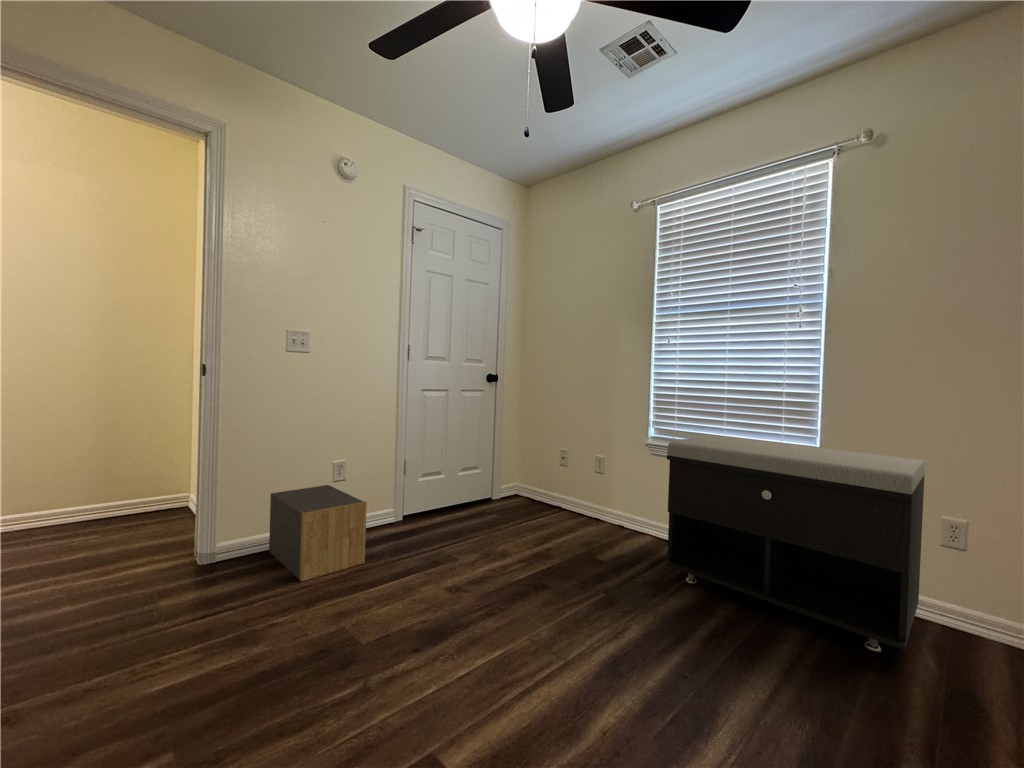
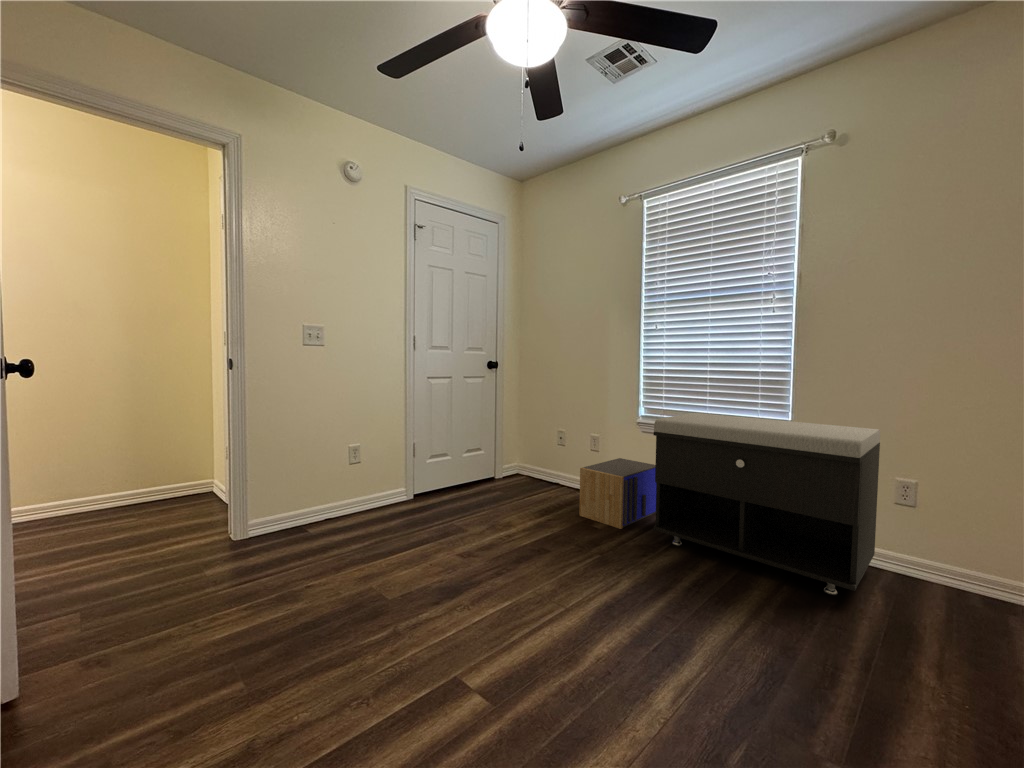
nightstand: present [269,485,366,581] -> present [579,458,656,529]

